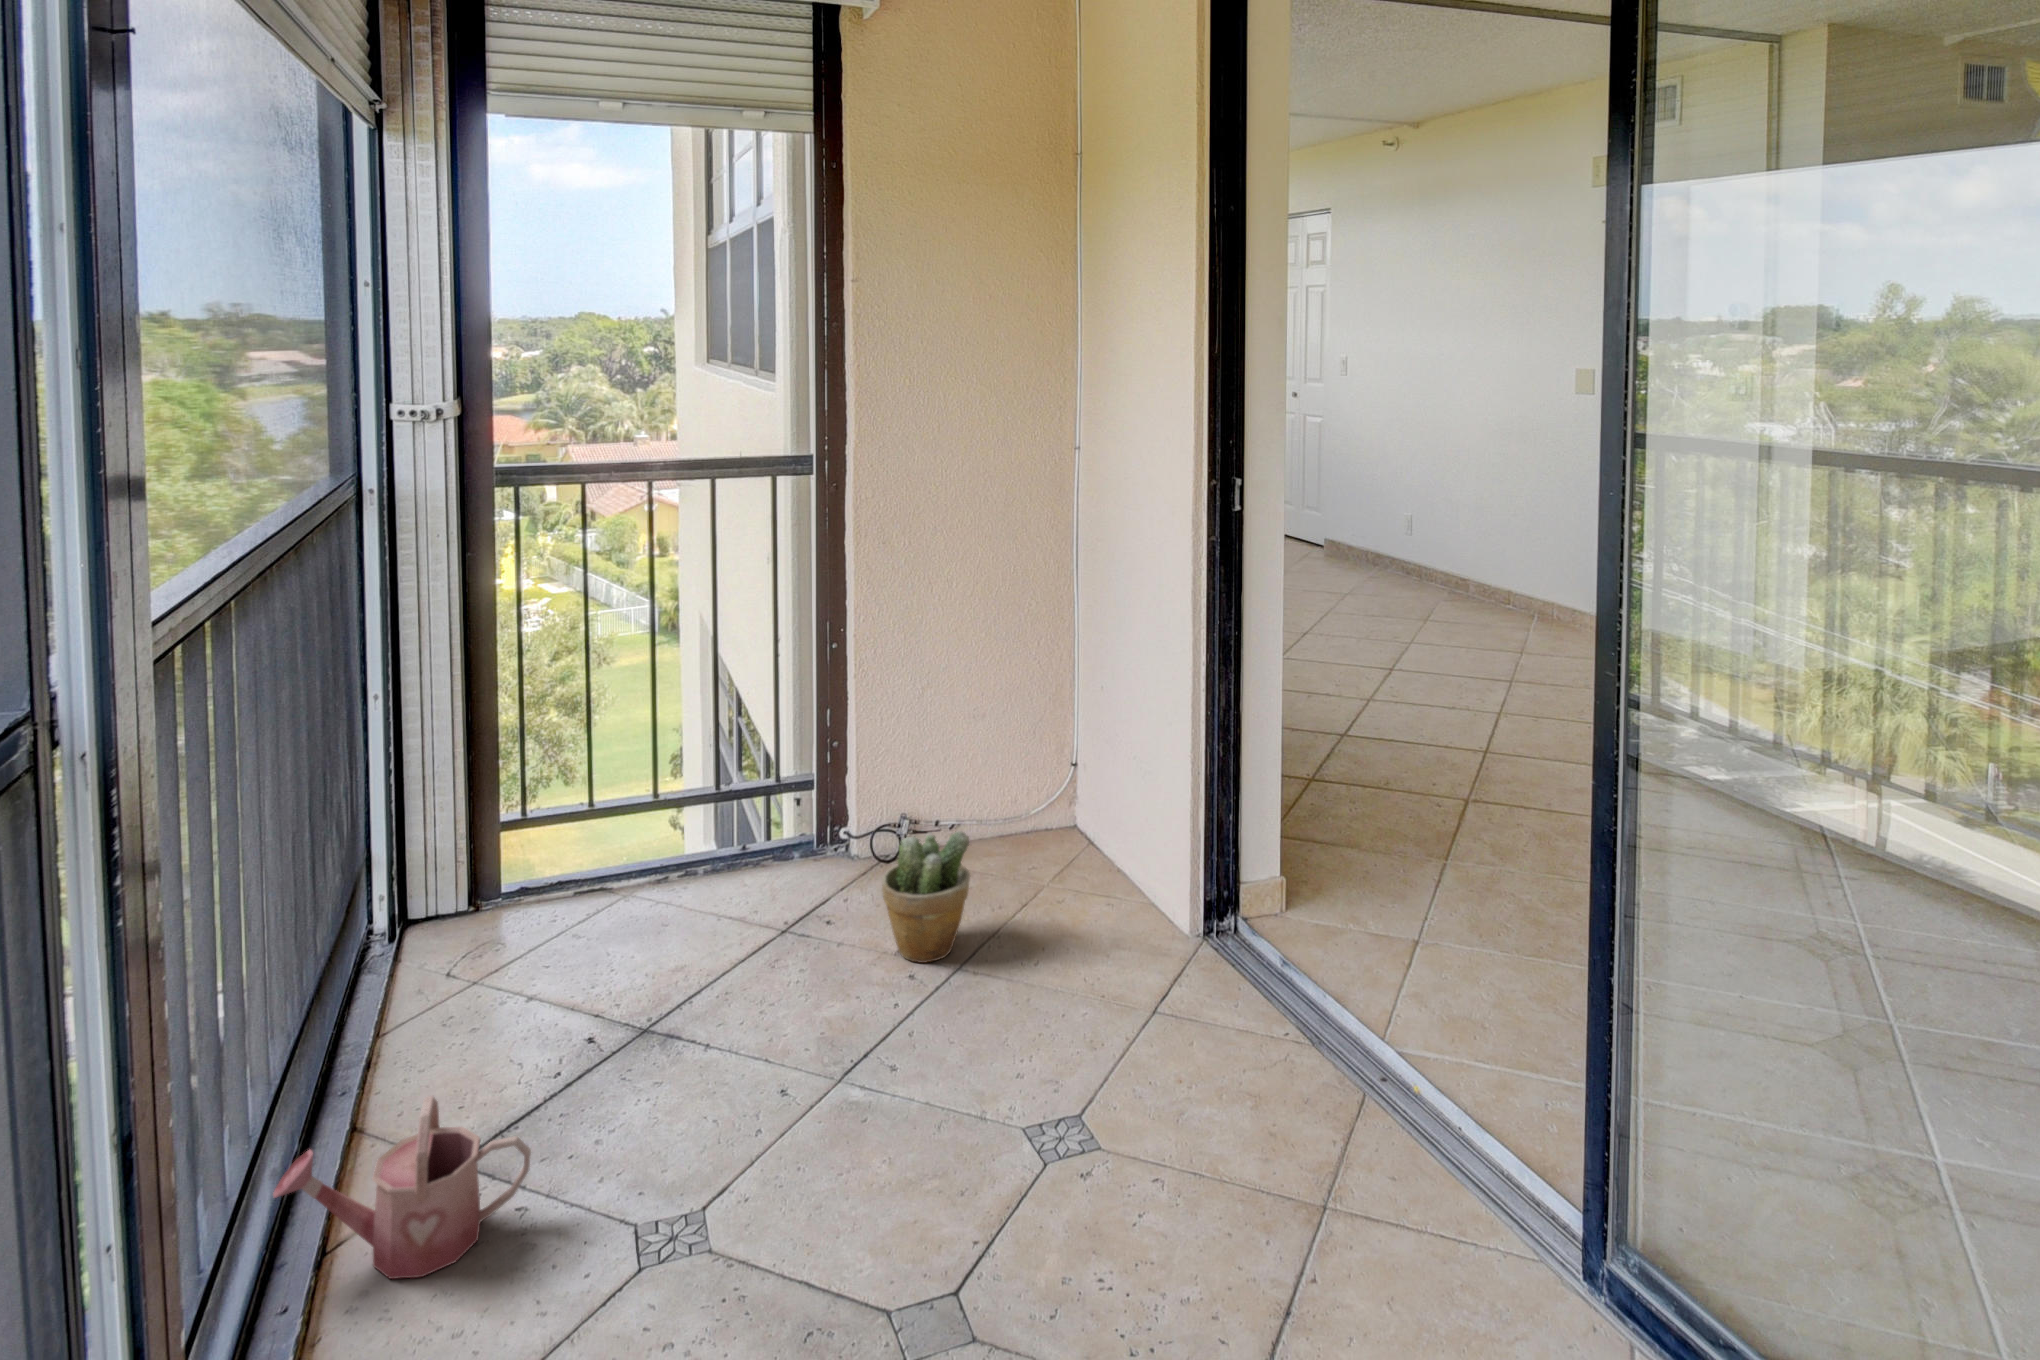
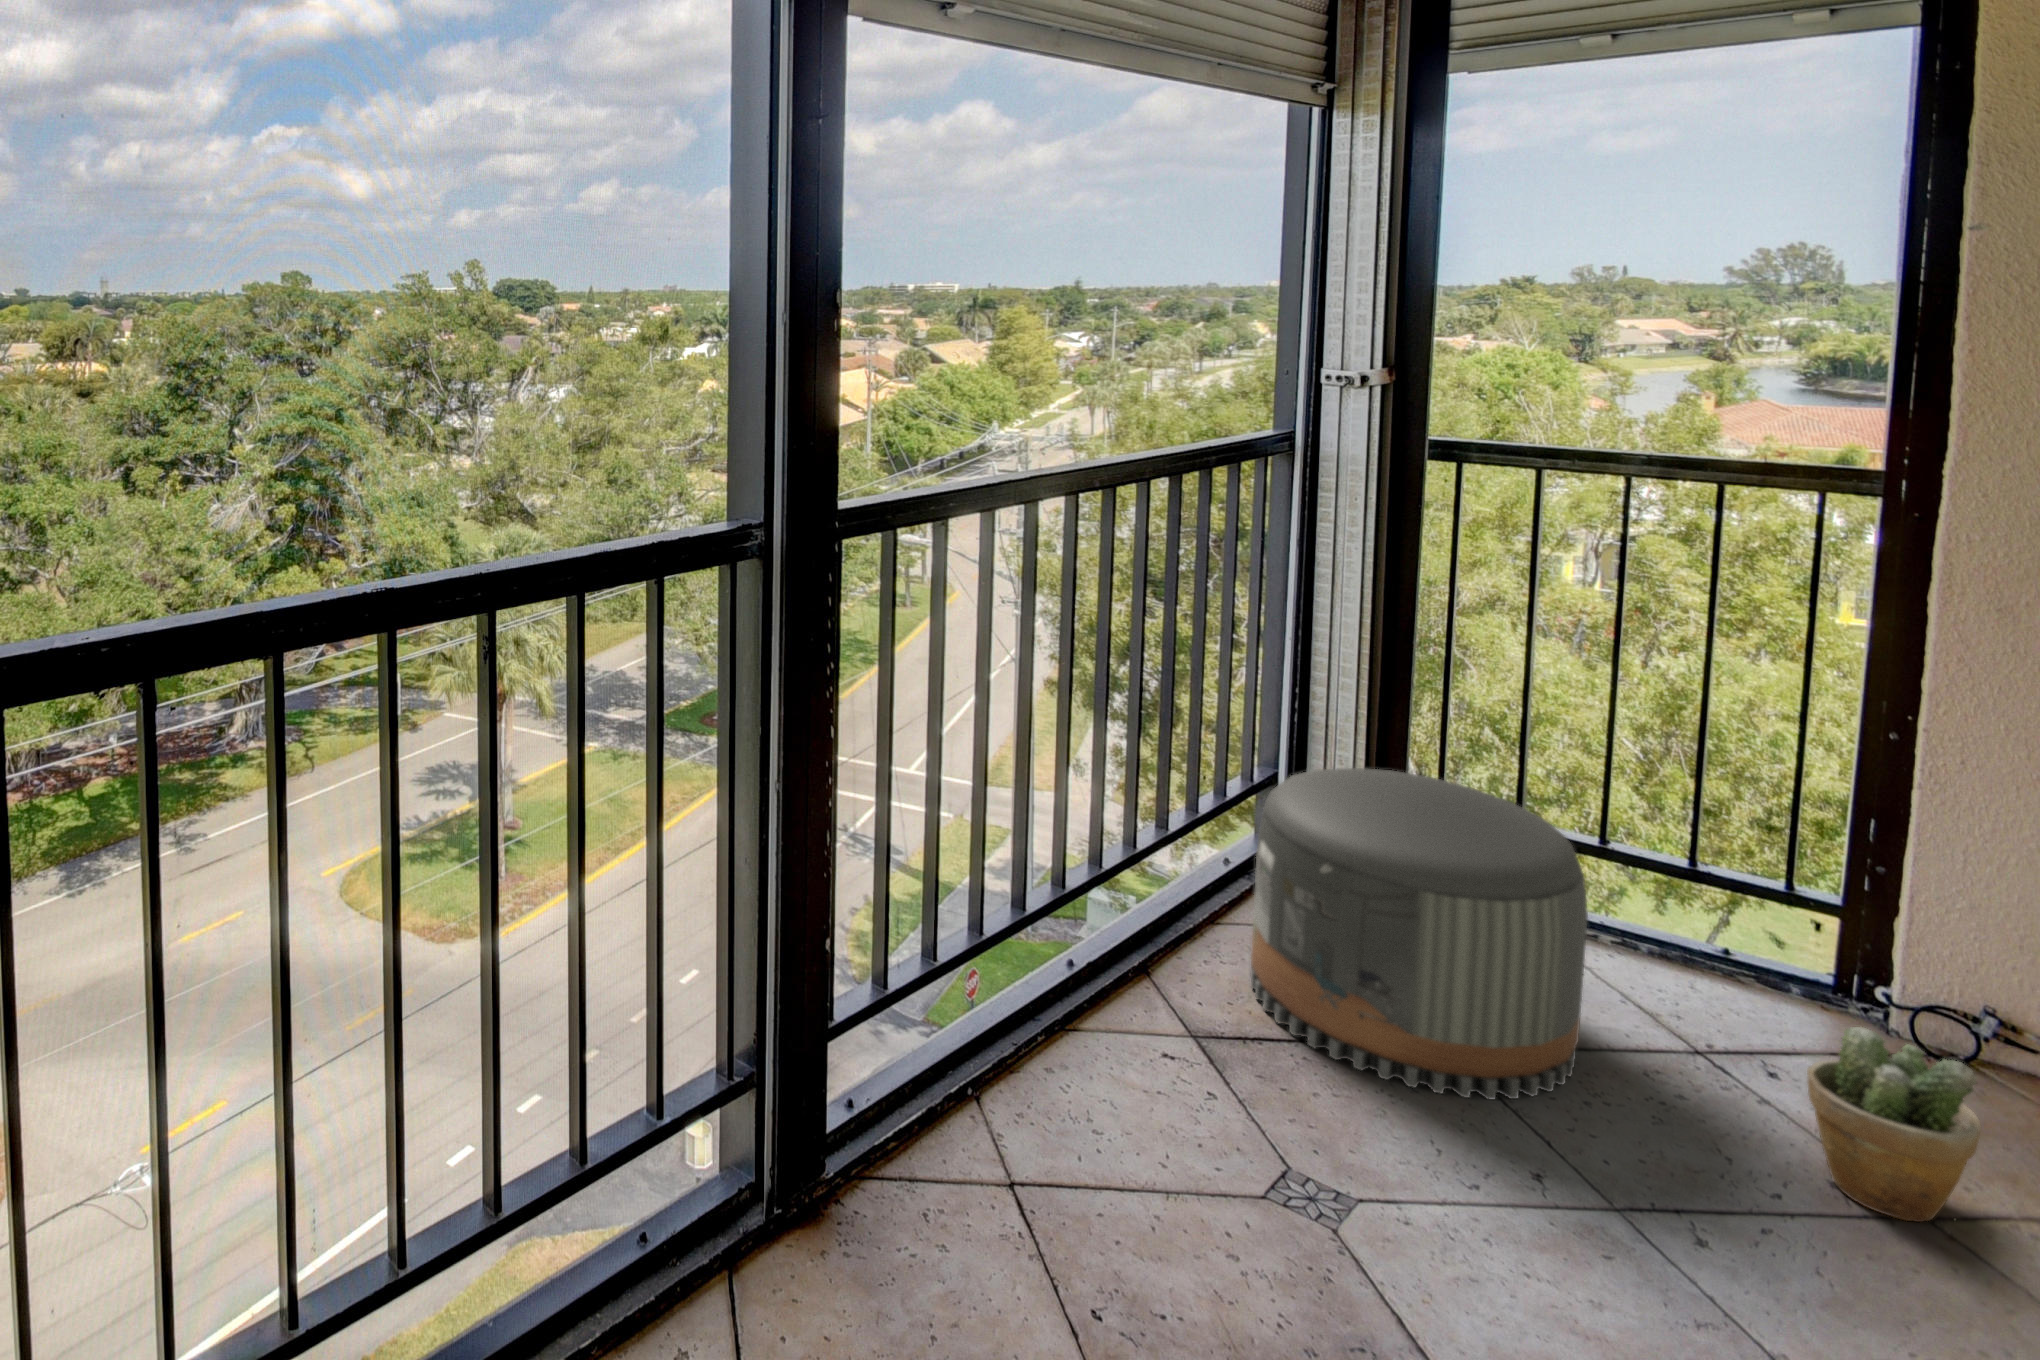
pouf: none [448,777,740,1101] -> present [1250,768,1588,1099]
watering can: present [273,1096,531,1279] -> none [1043,938,1225,1089]

